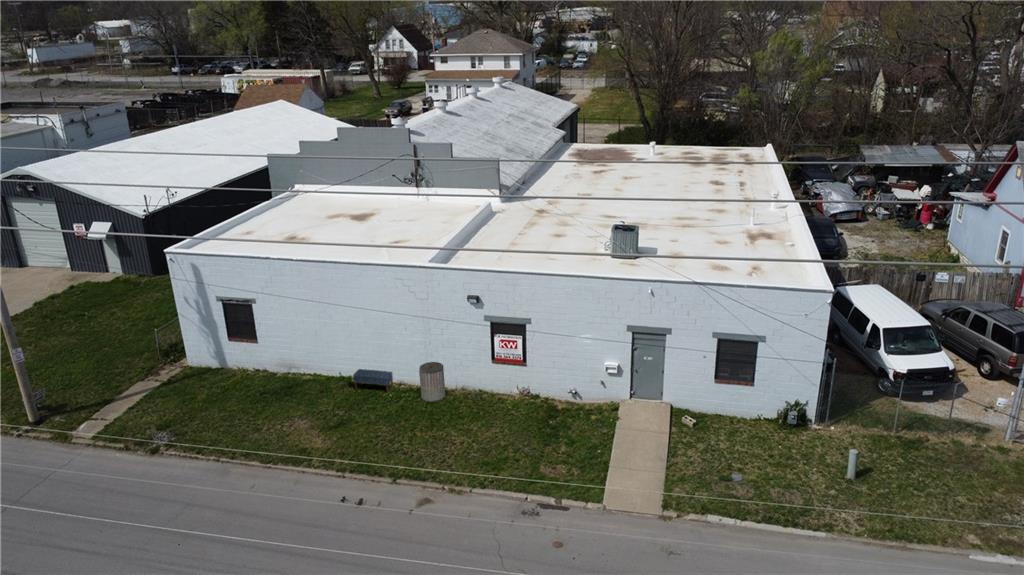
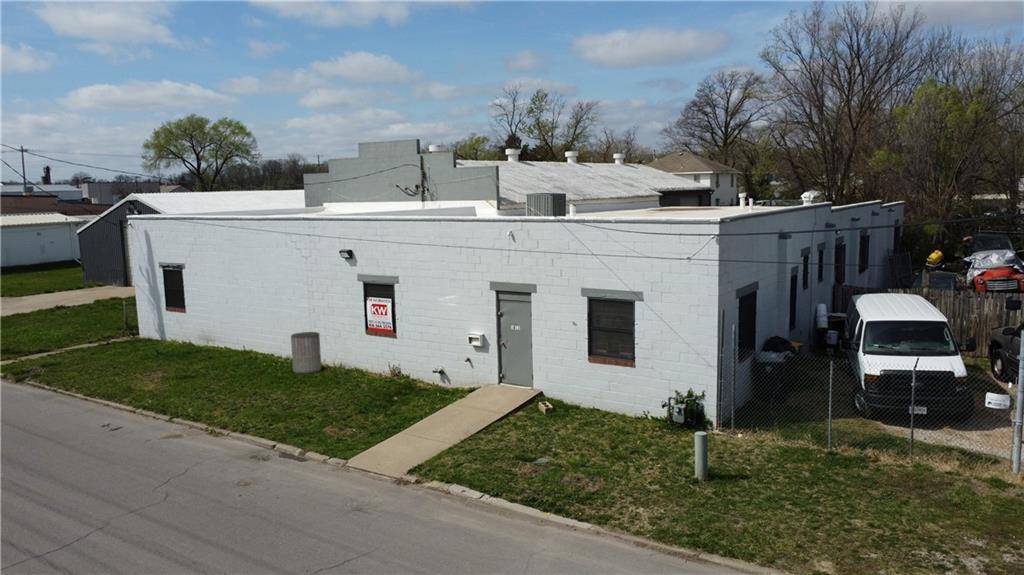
bench: present [353,369,393,392] -> none [243,341,282,365]

